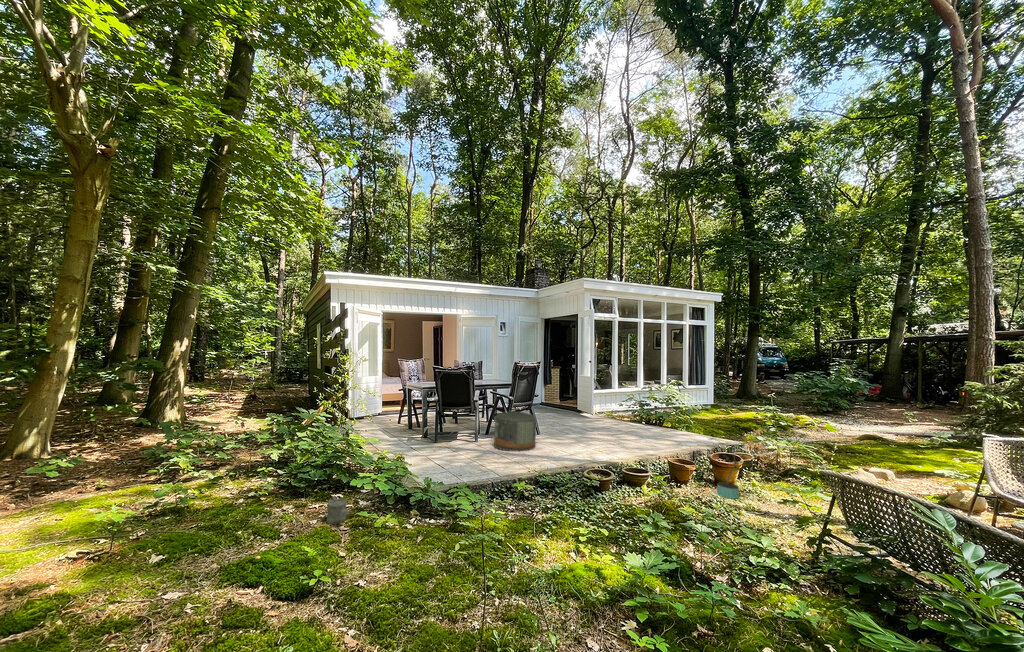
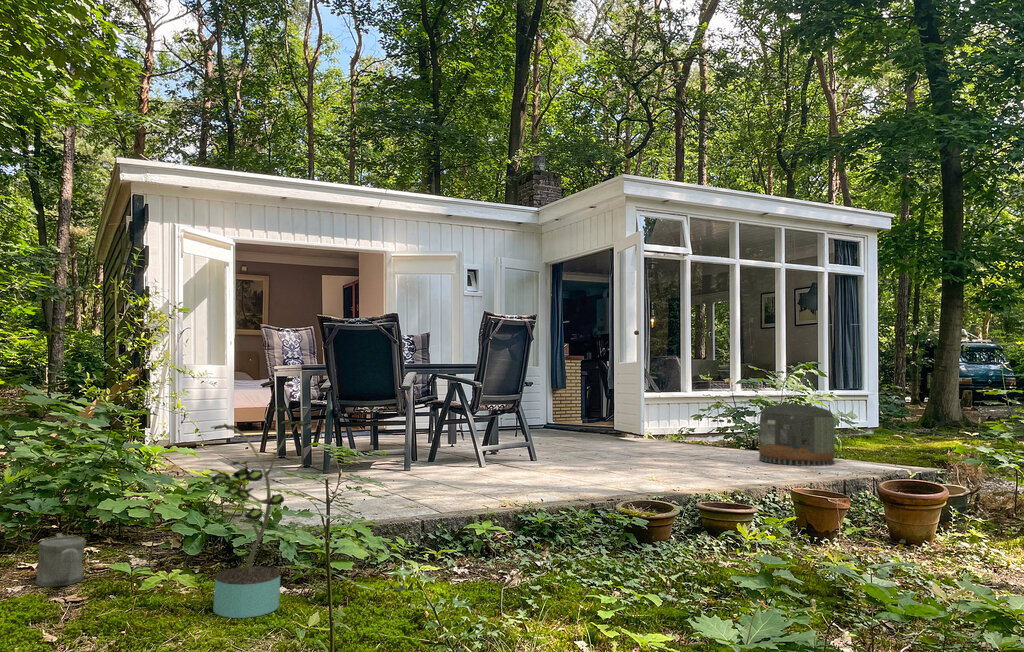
pouf: present [494,411,536,451] -> present [759,404,835,466]
potted plant: present [711,433,746,499] -> present [211,407,311,618]

